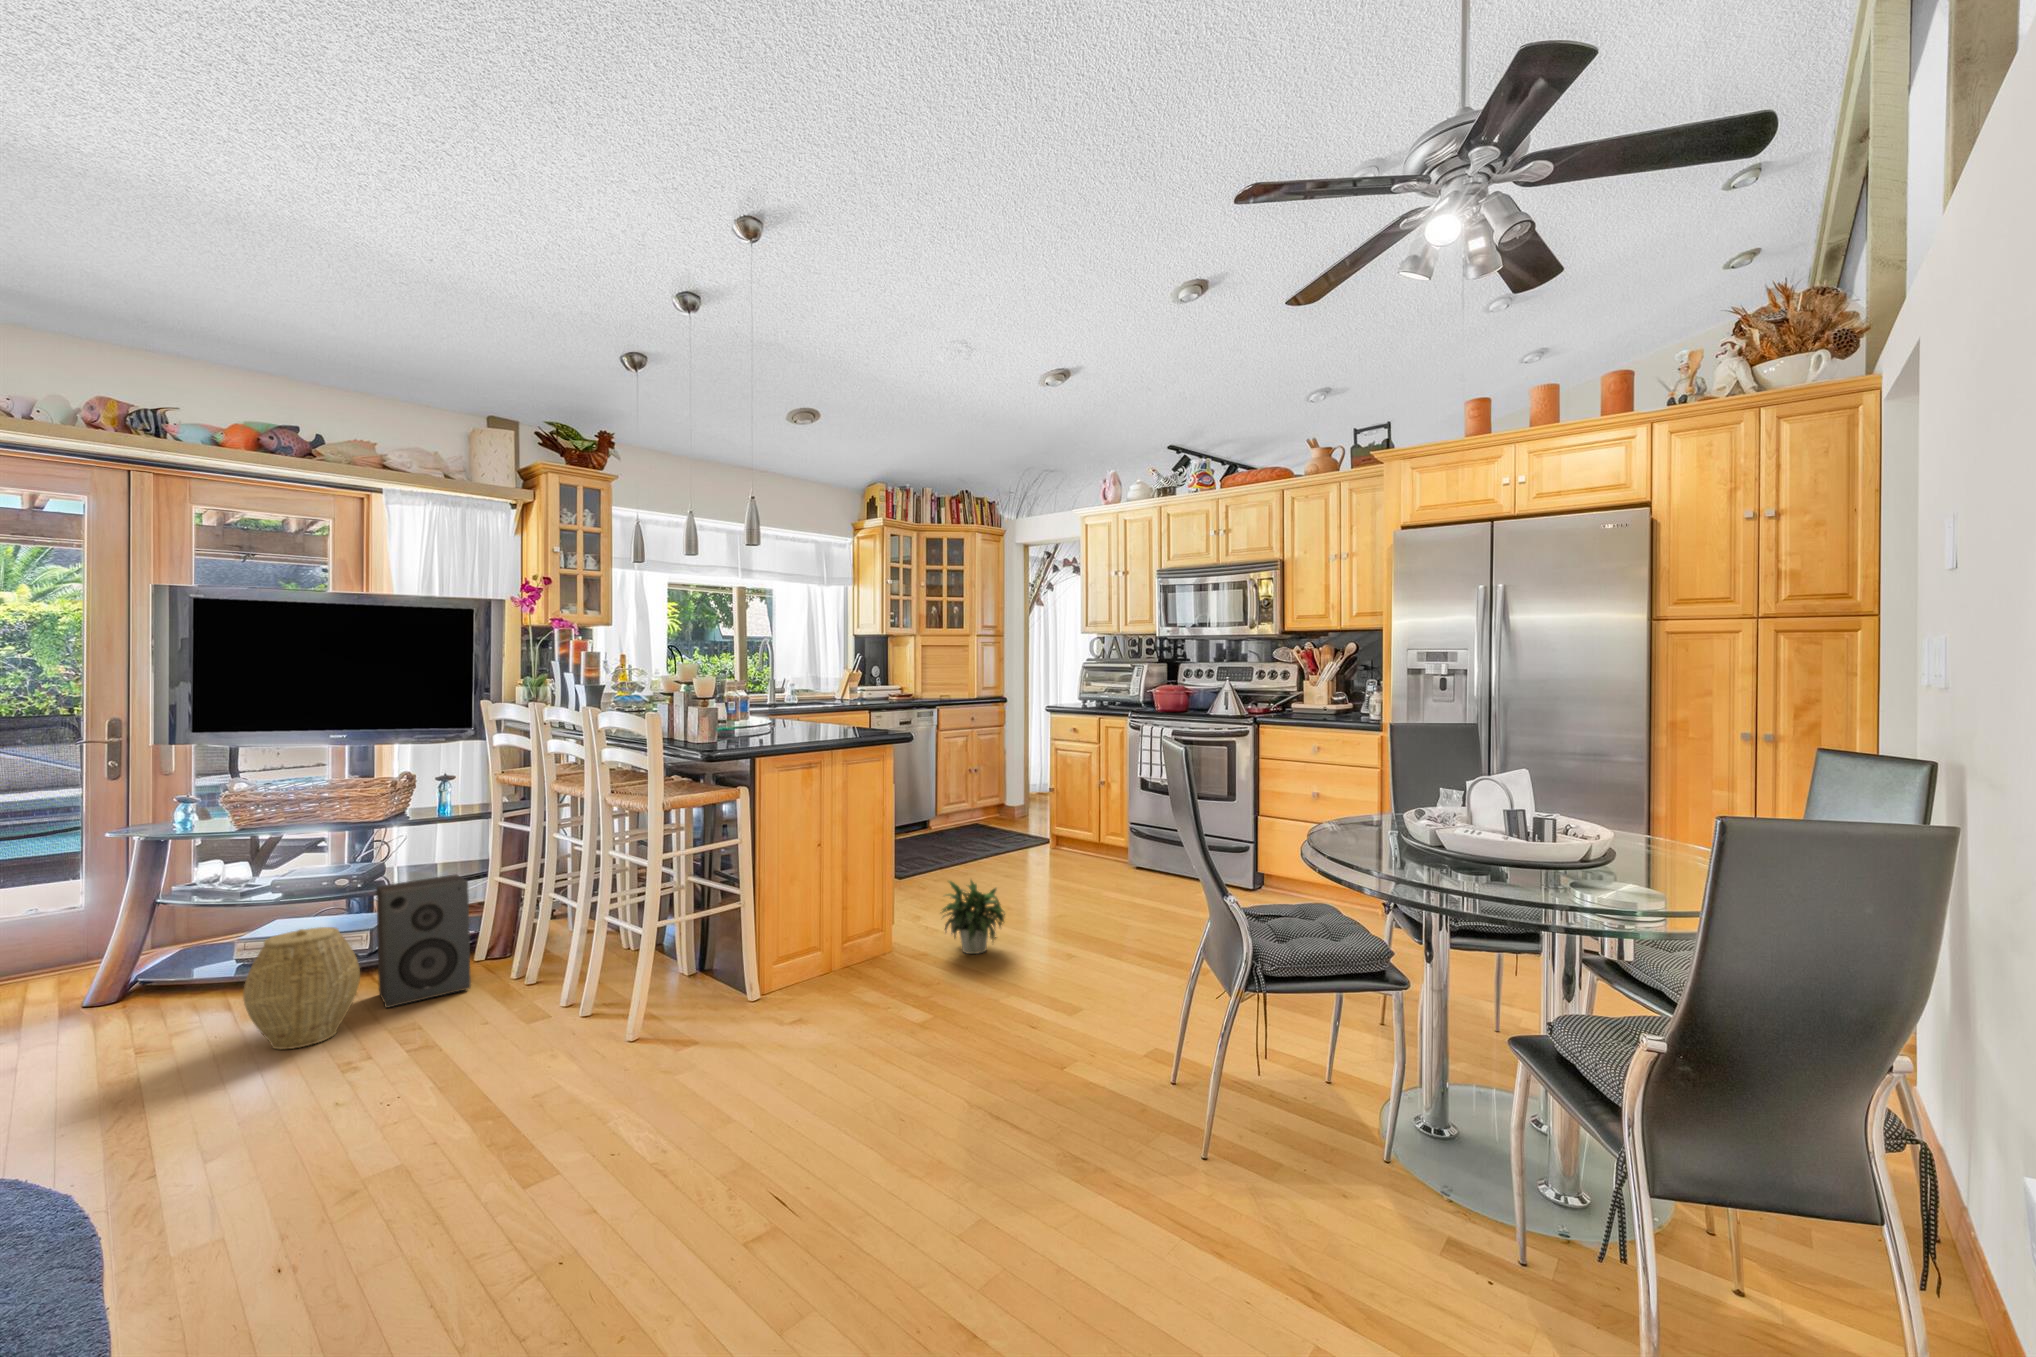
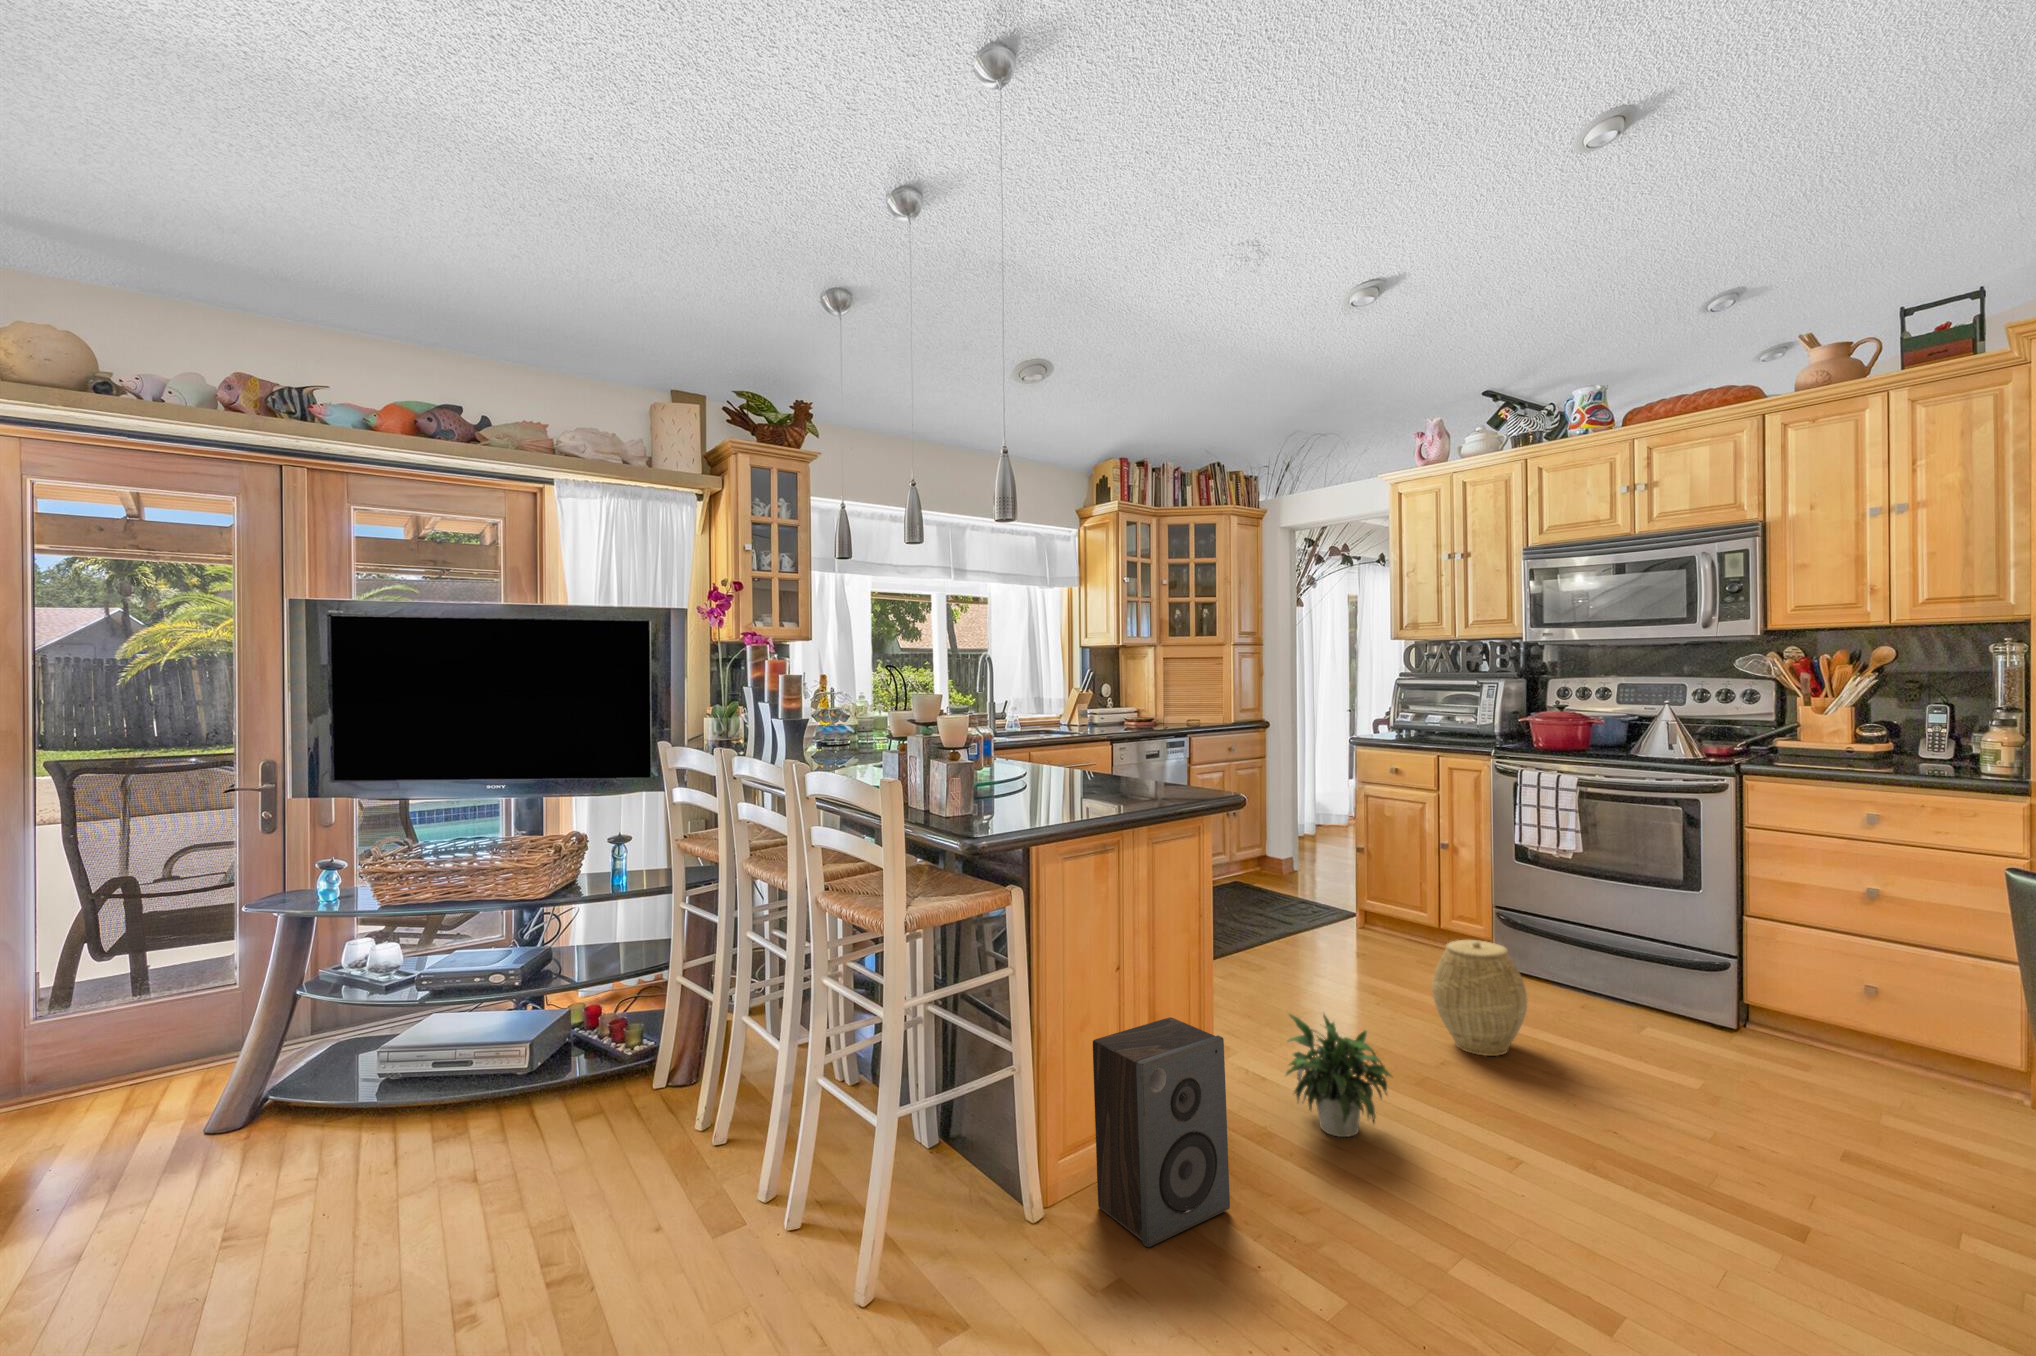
speaker: present [376,875,471,1008] -> present [1093,1017,1230,1247]
woven basket: present [243,927,360,1049] -> present [1432,940,1527,1056]

